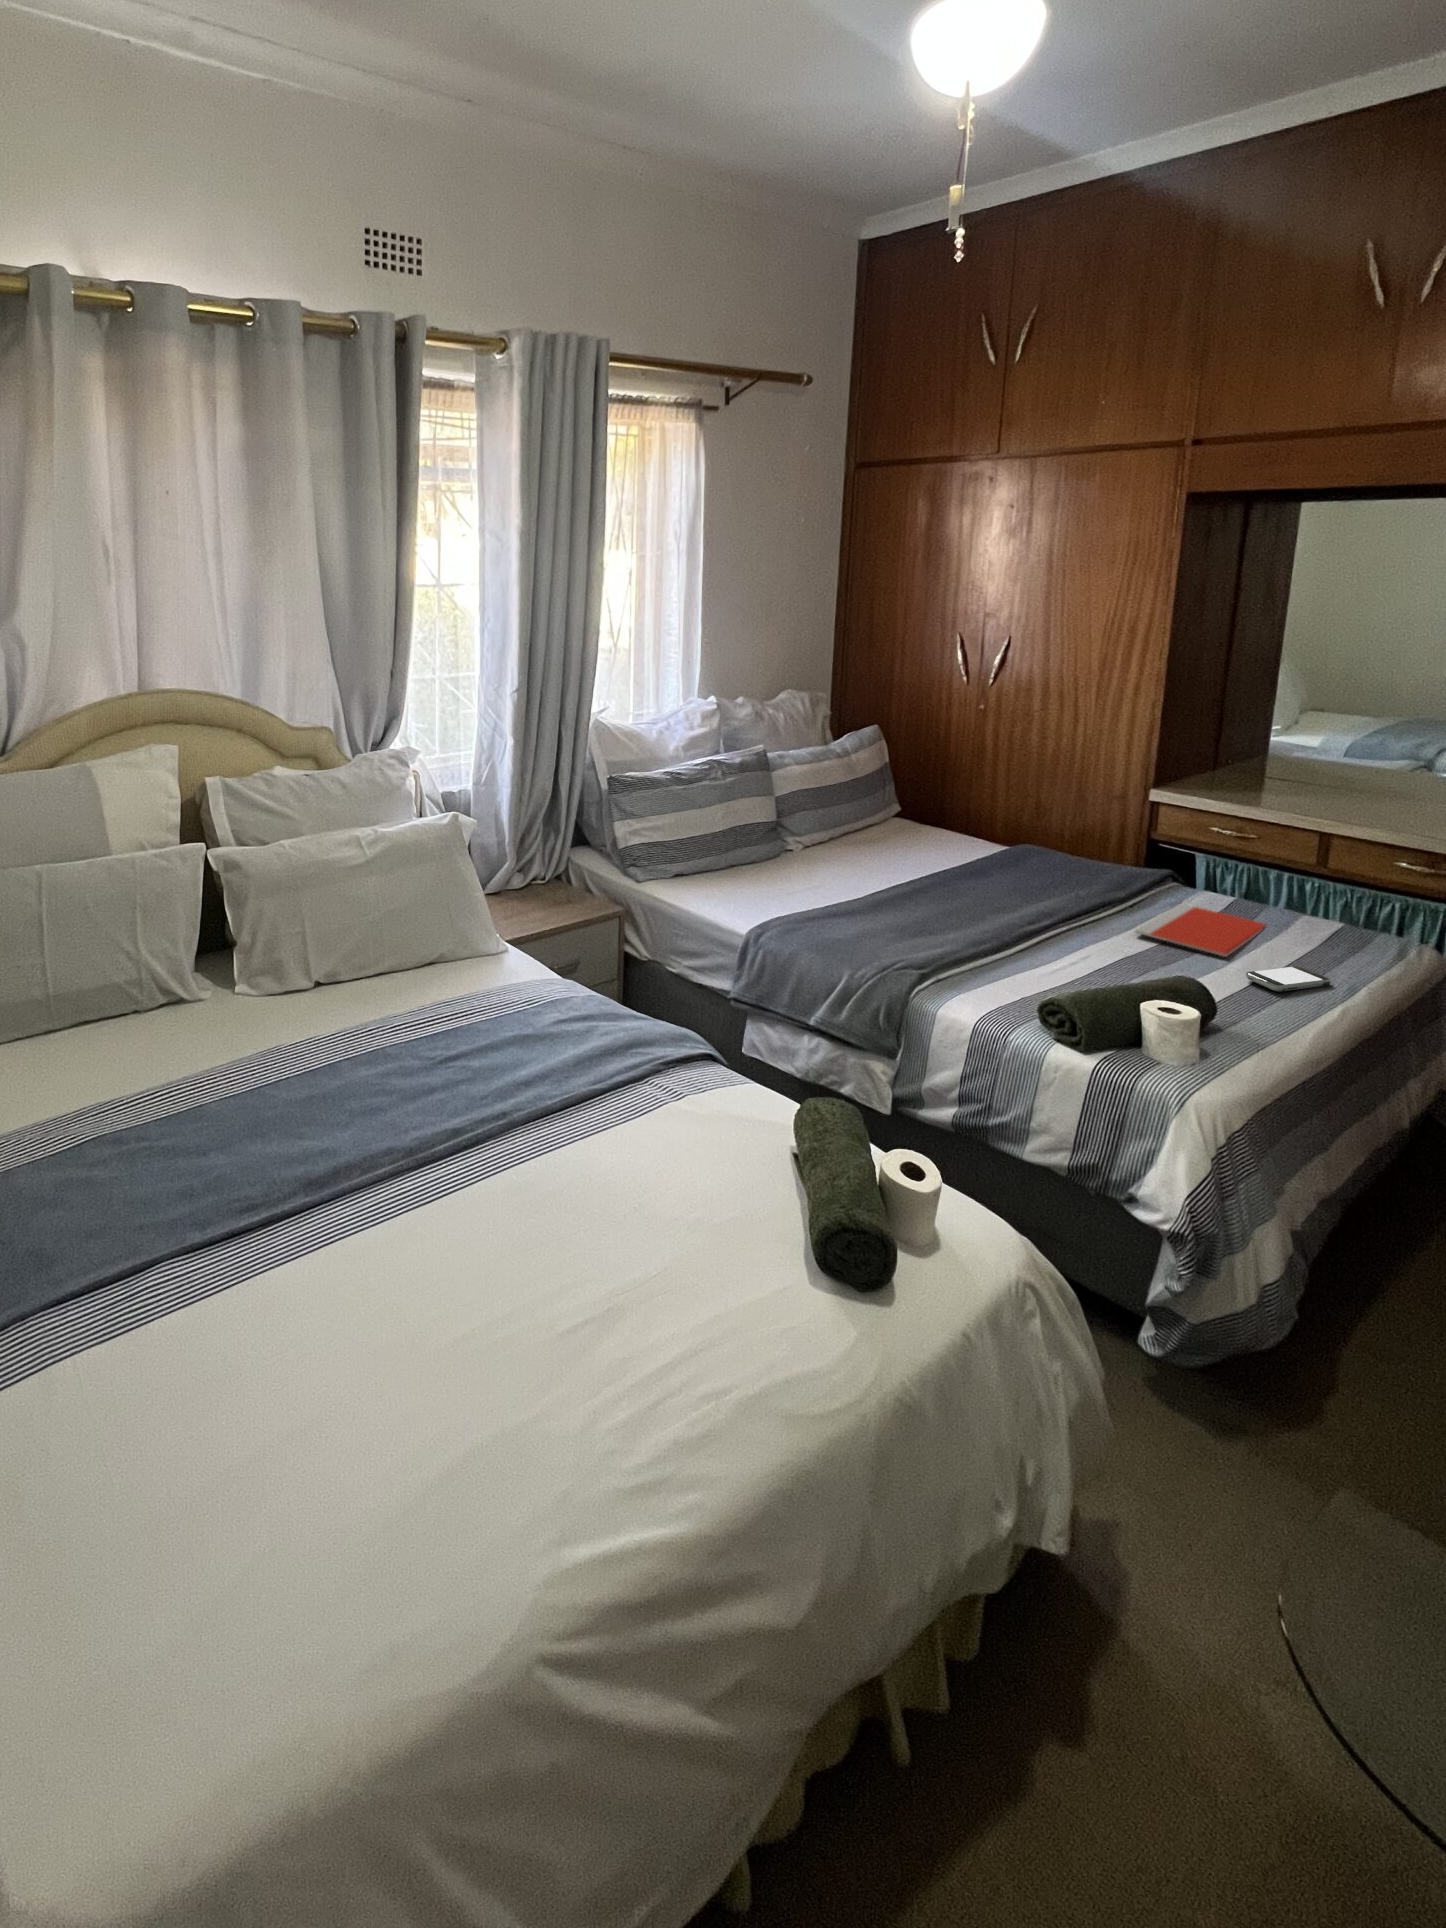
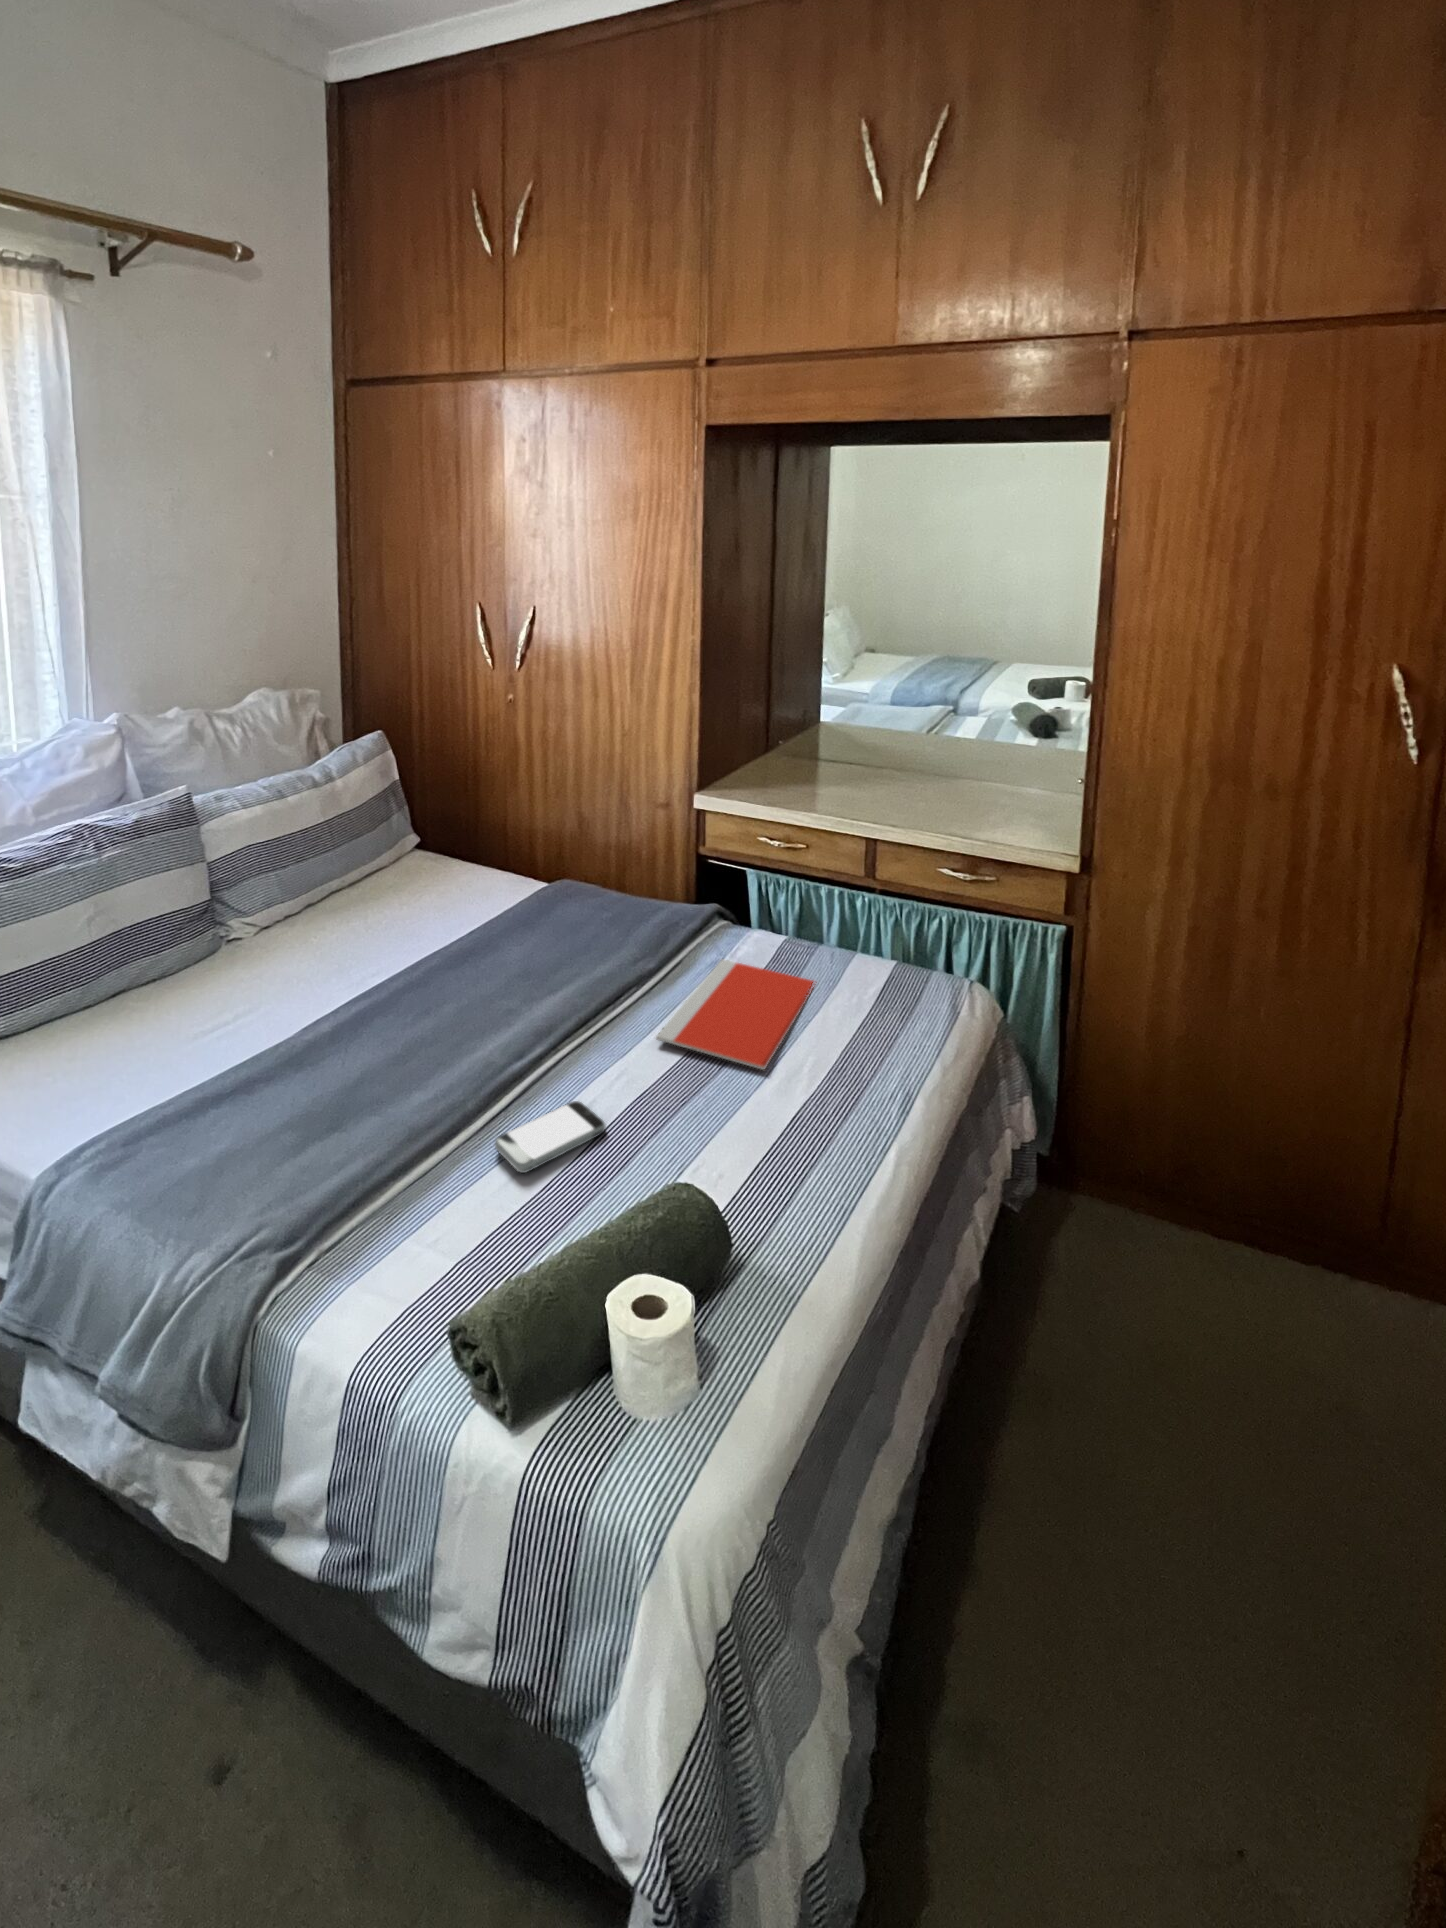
smartphone: present [1246,966,1331,991] -> present [495,1101,606,1173]

